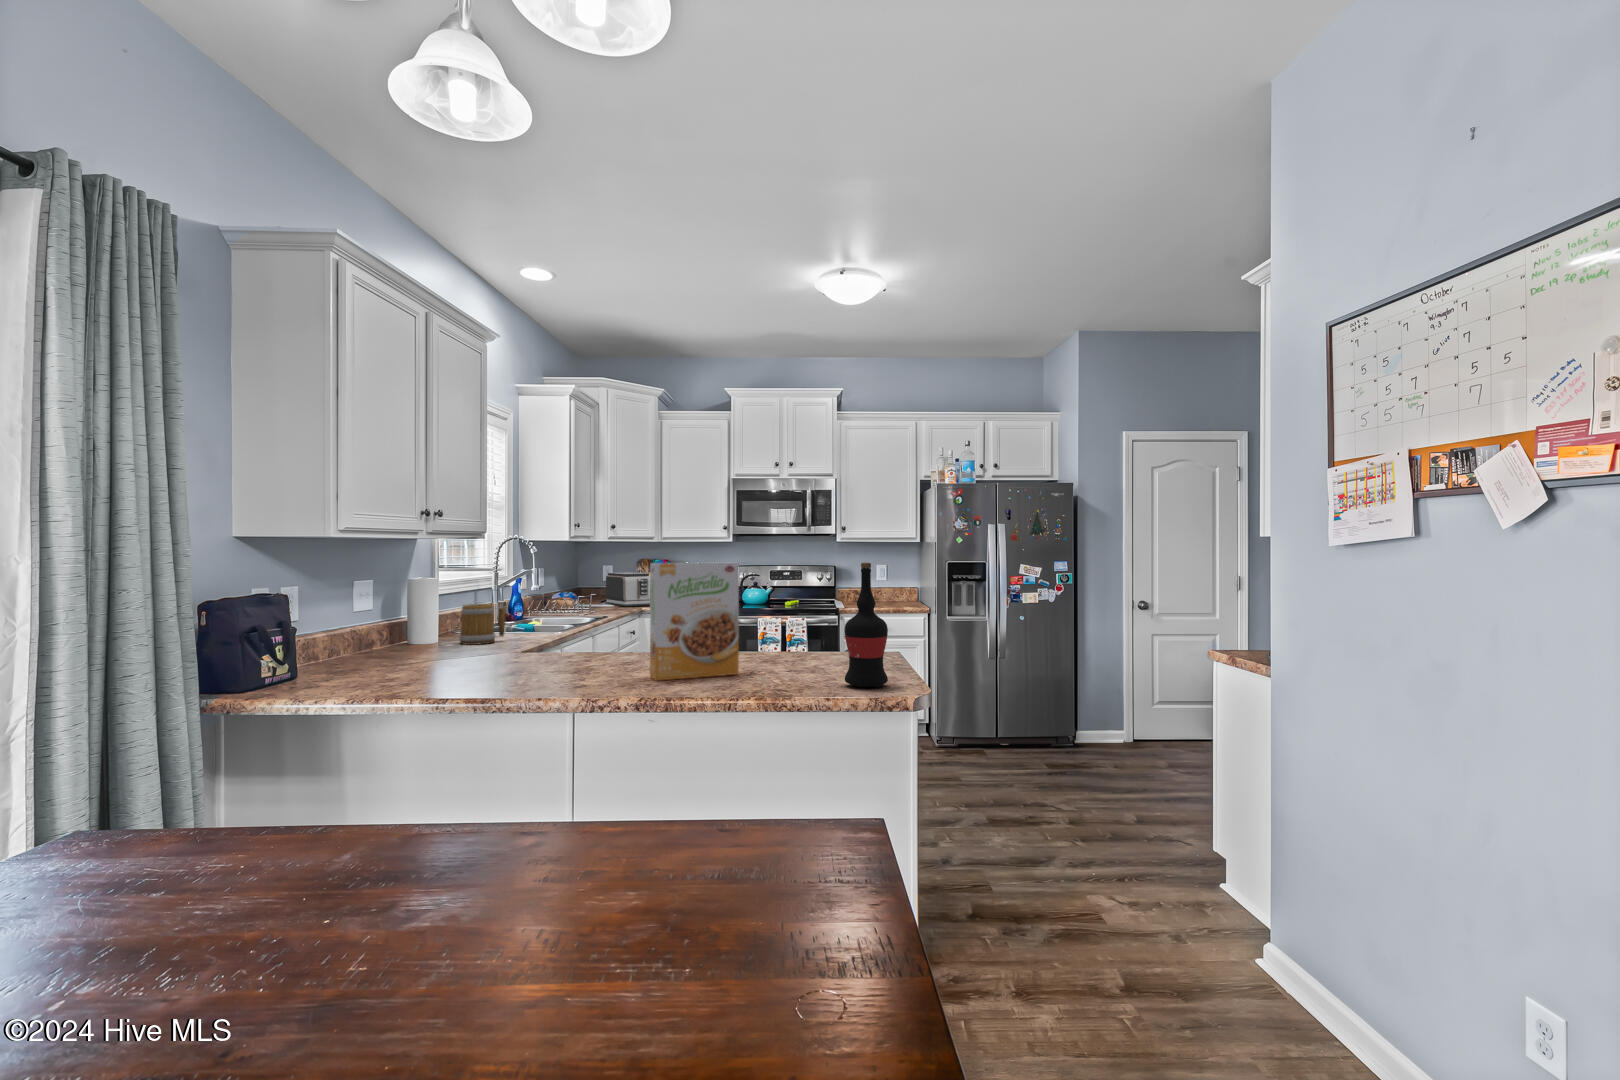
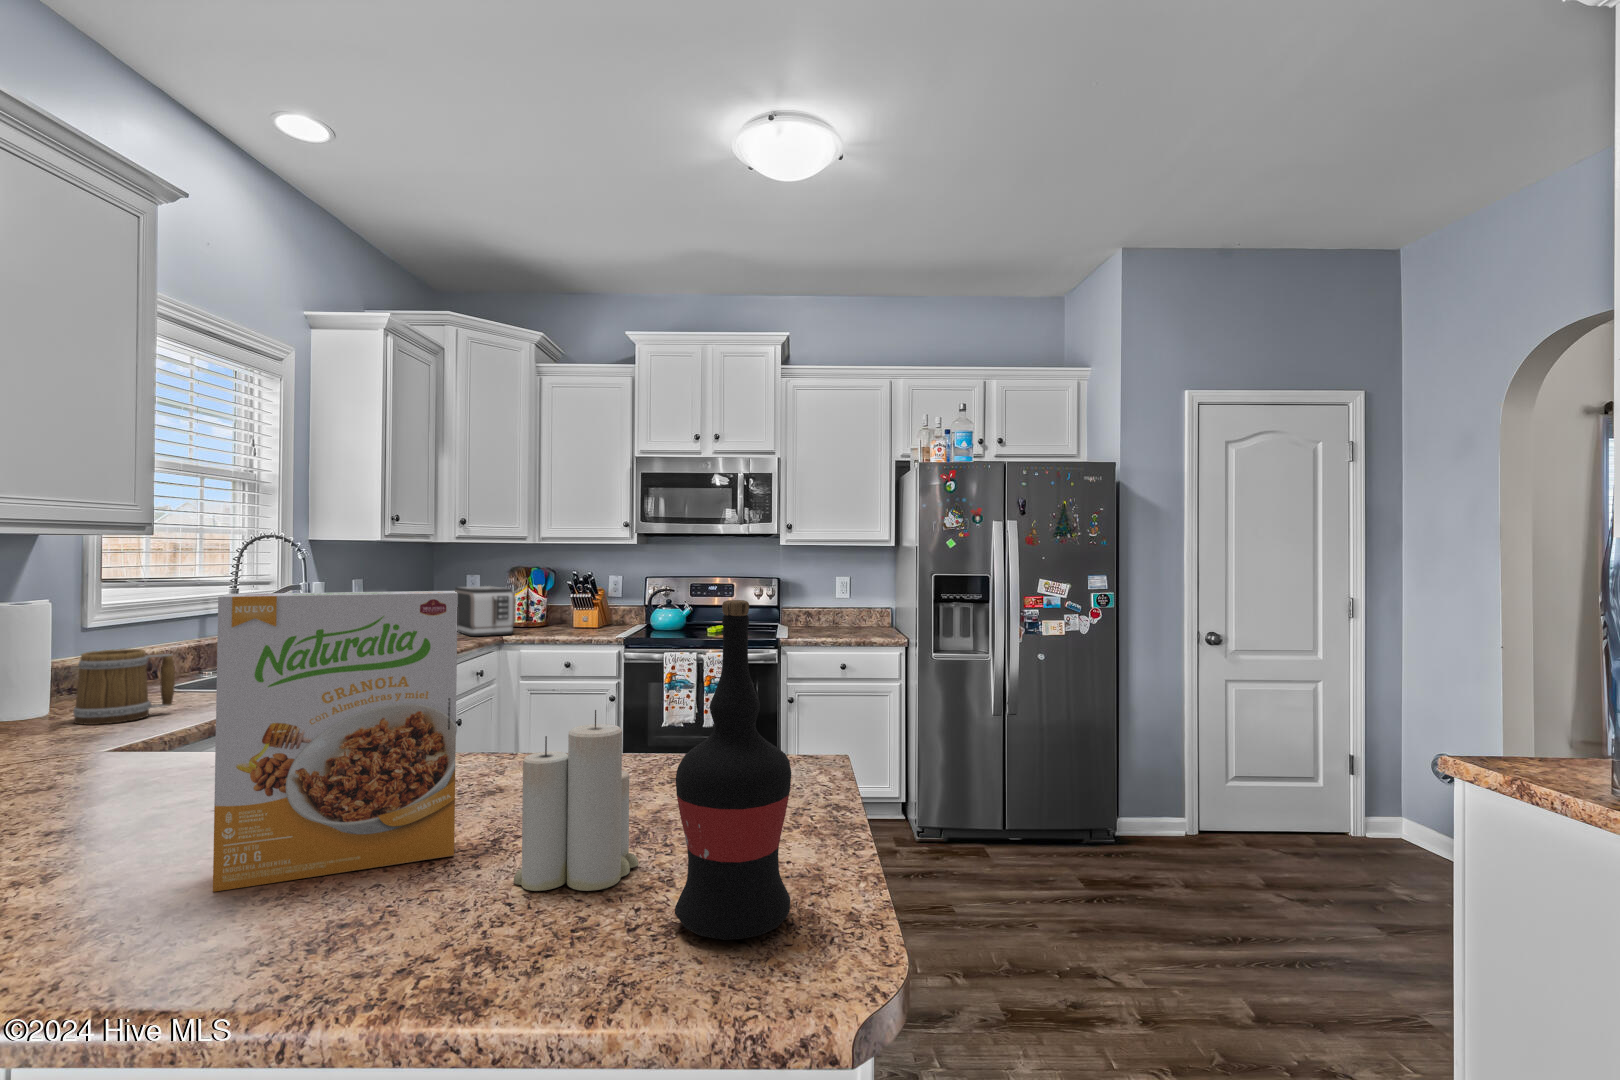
candle: none [771,609,819,680] -> present [514,710,638,891]

